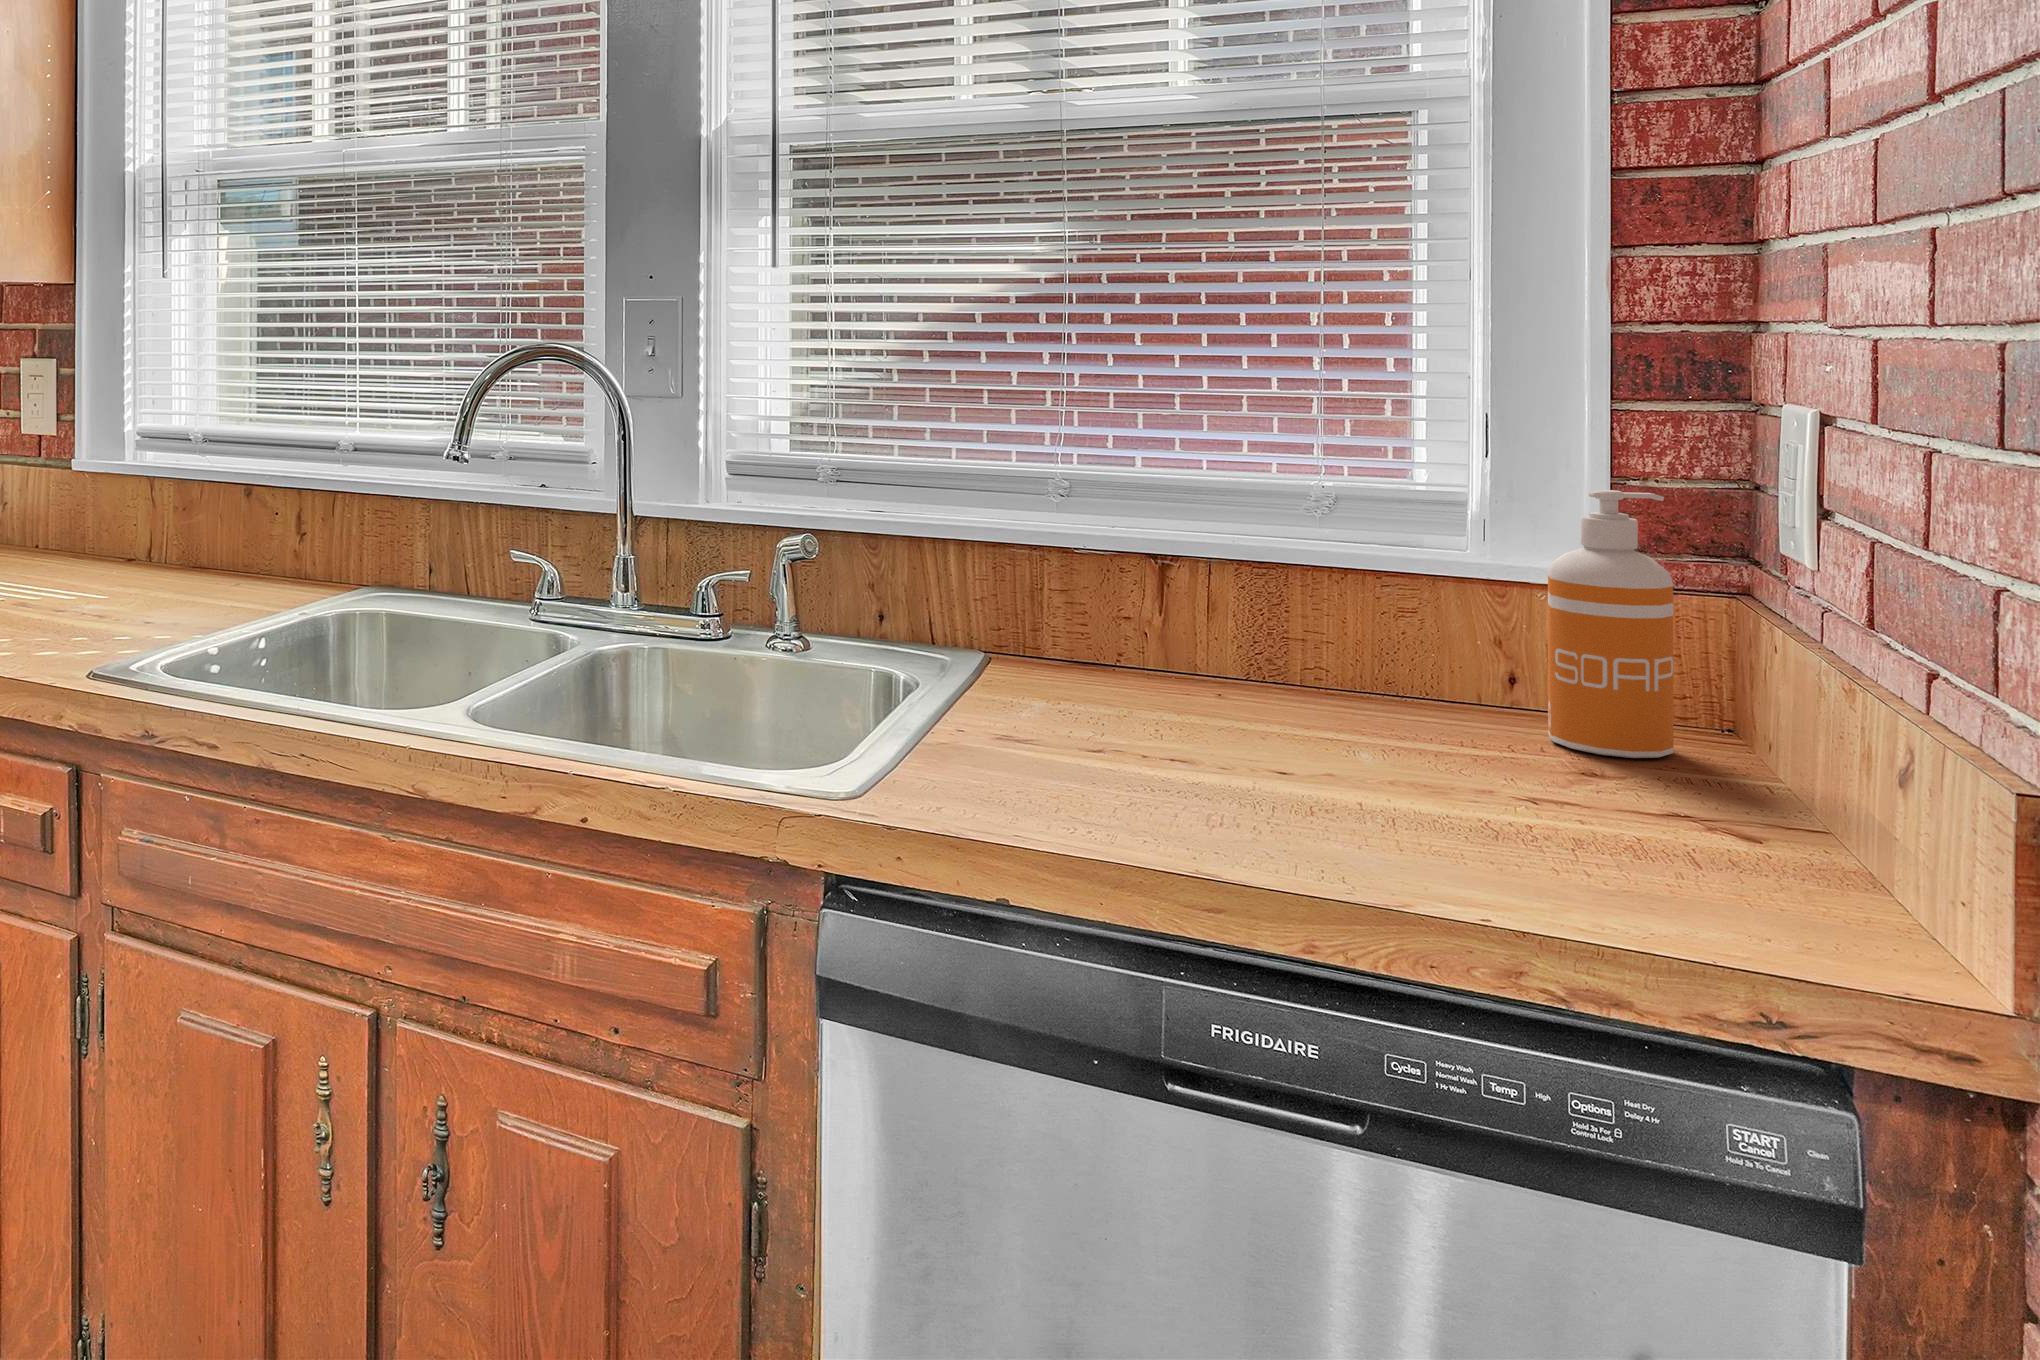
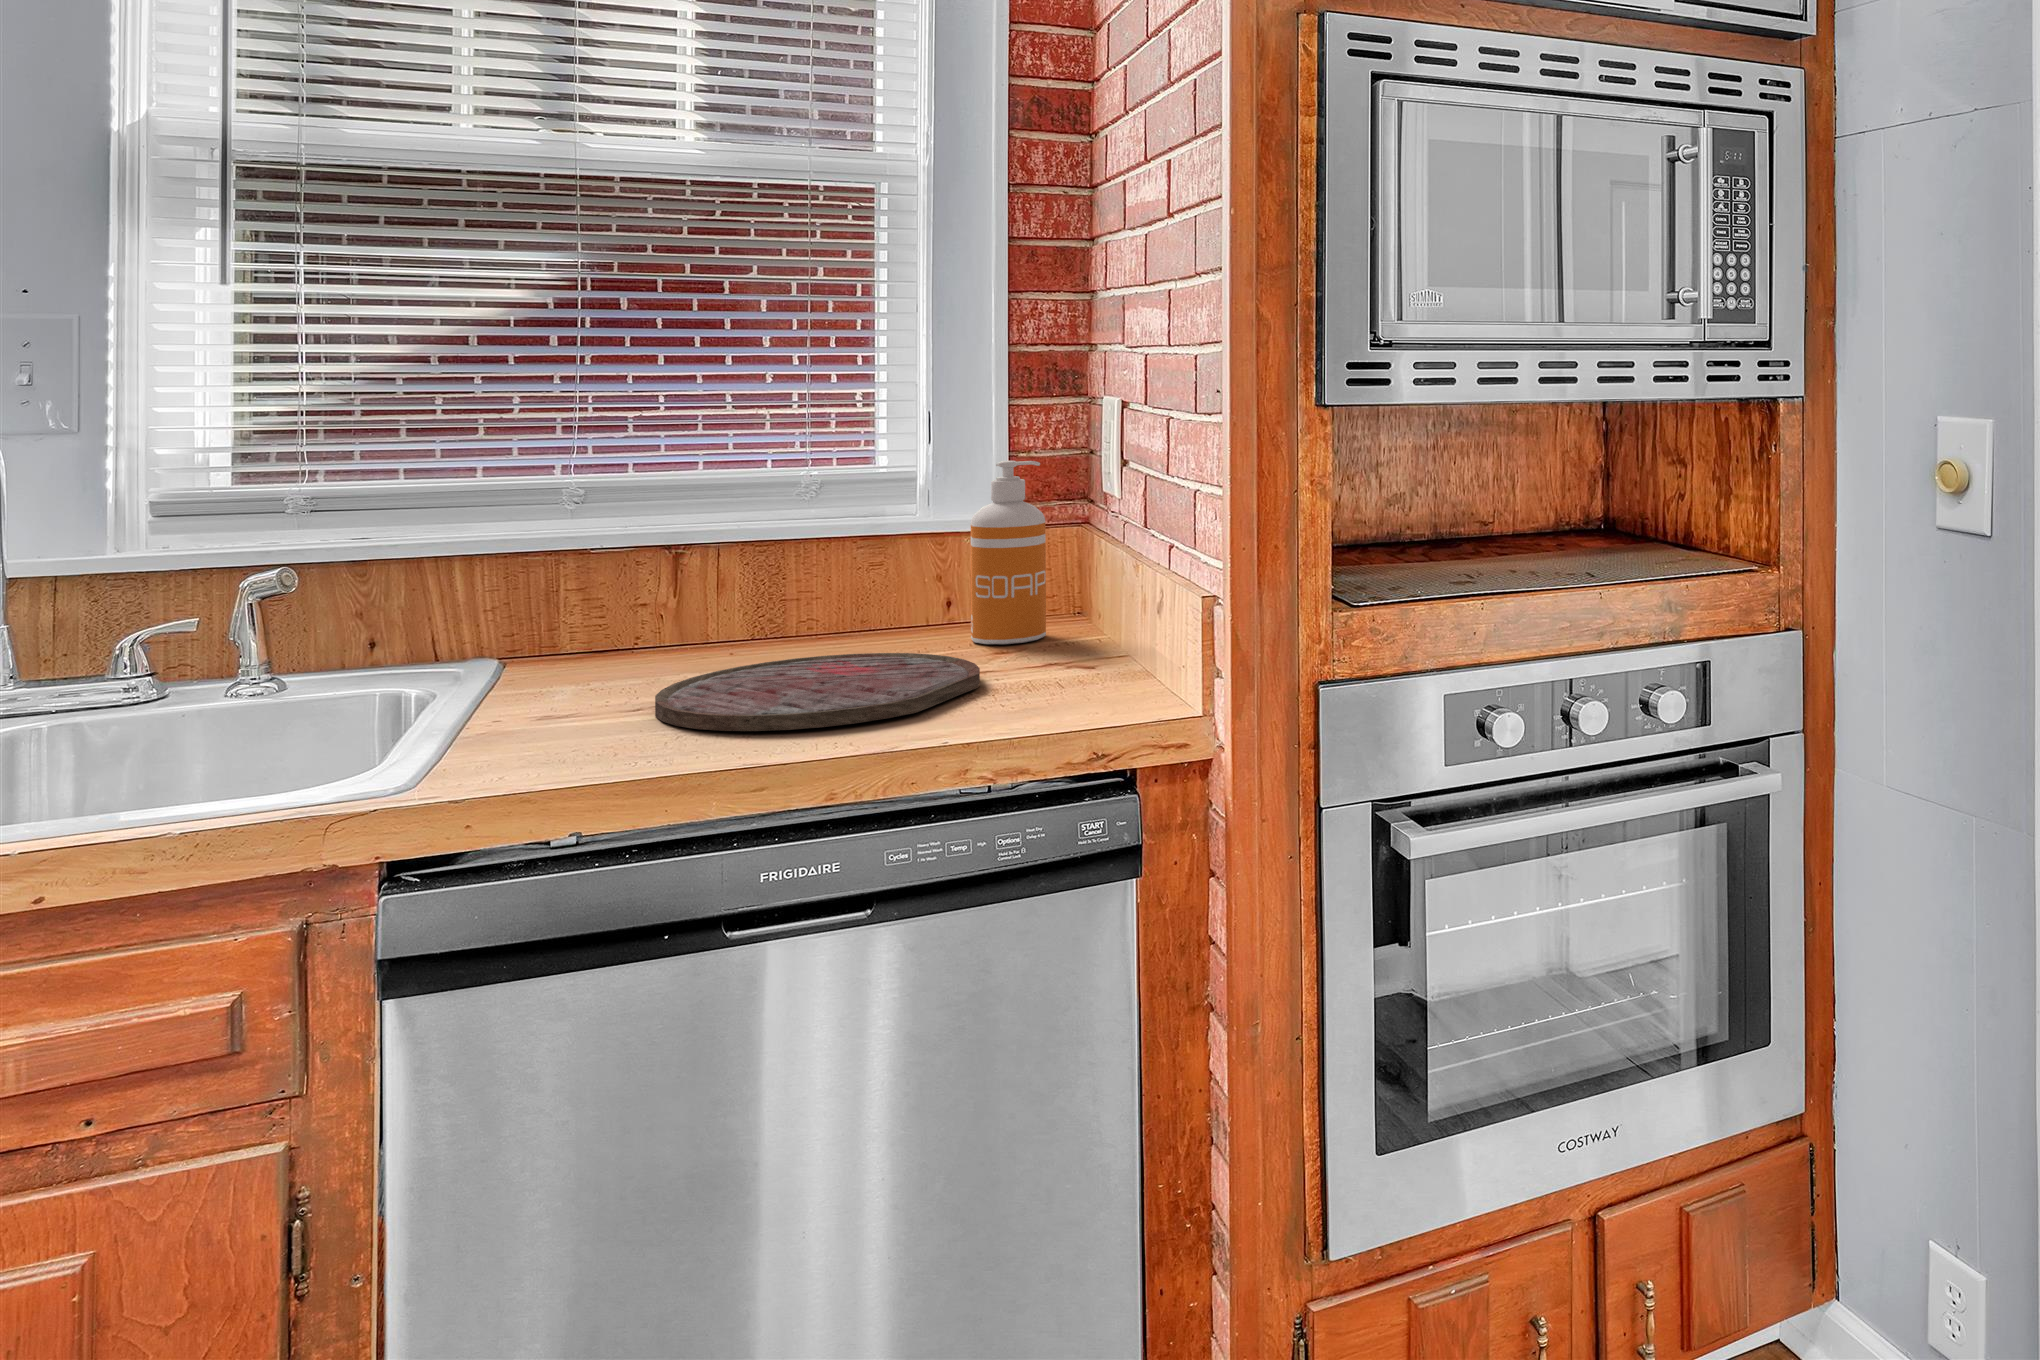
cutting board: none [1115,717,1554,845] -> present [655,653,980,731]

